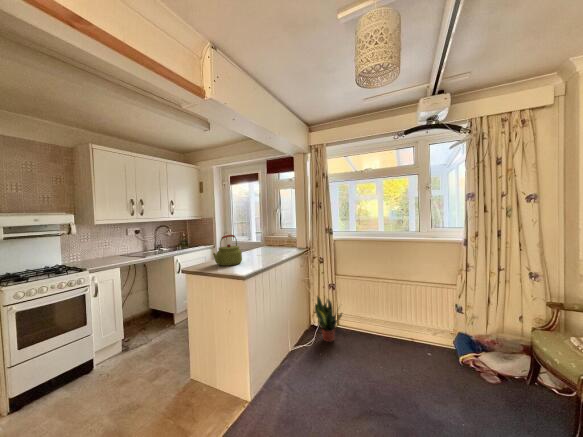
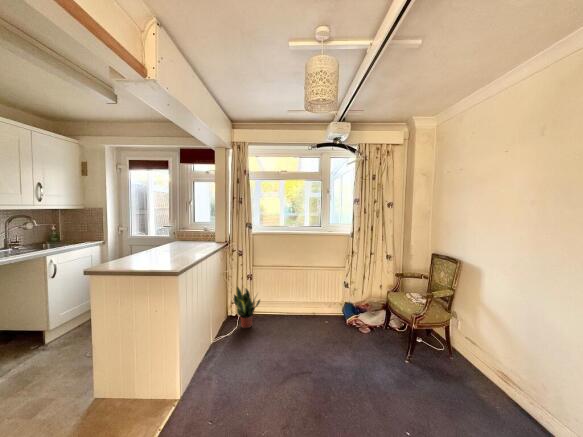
kettle: present [213,235,242,266] -> none [131,228,164,262]

